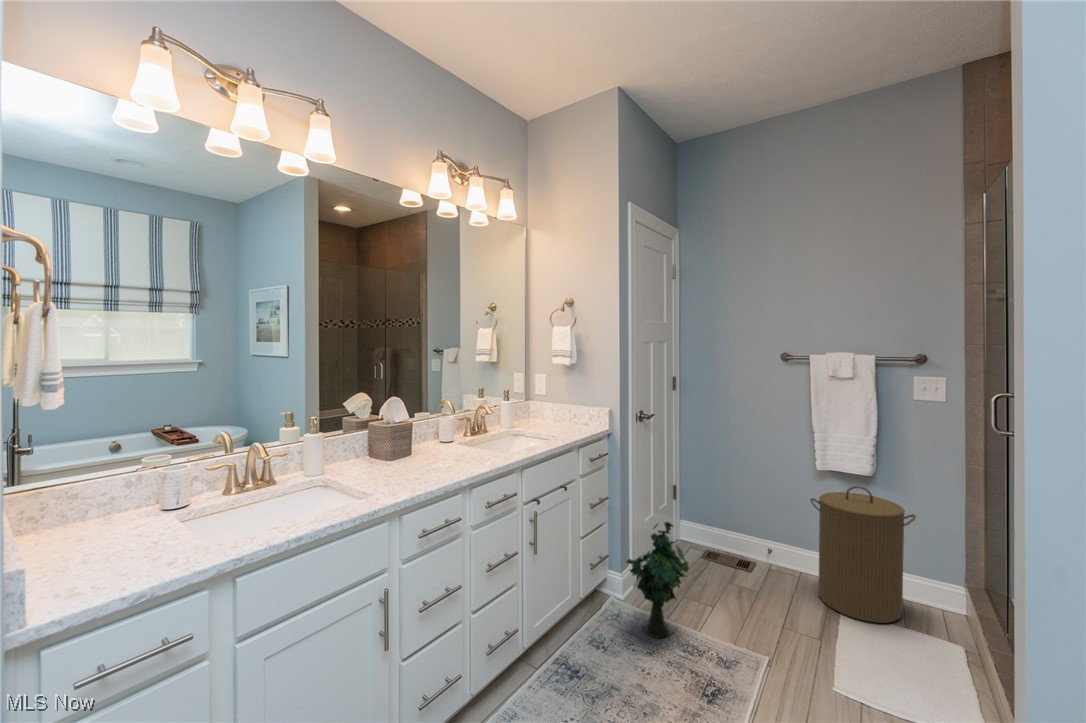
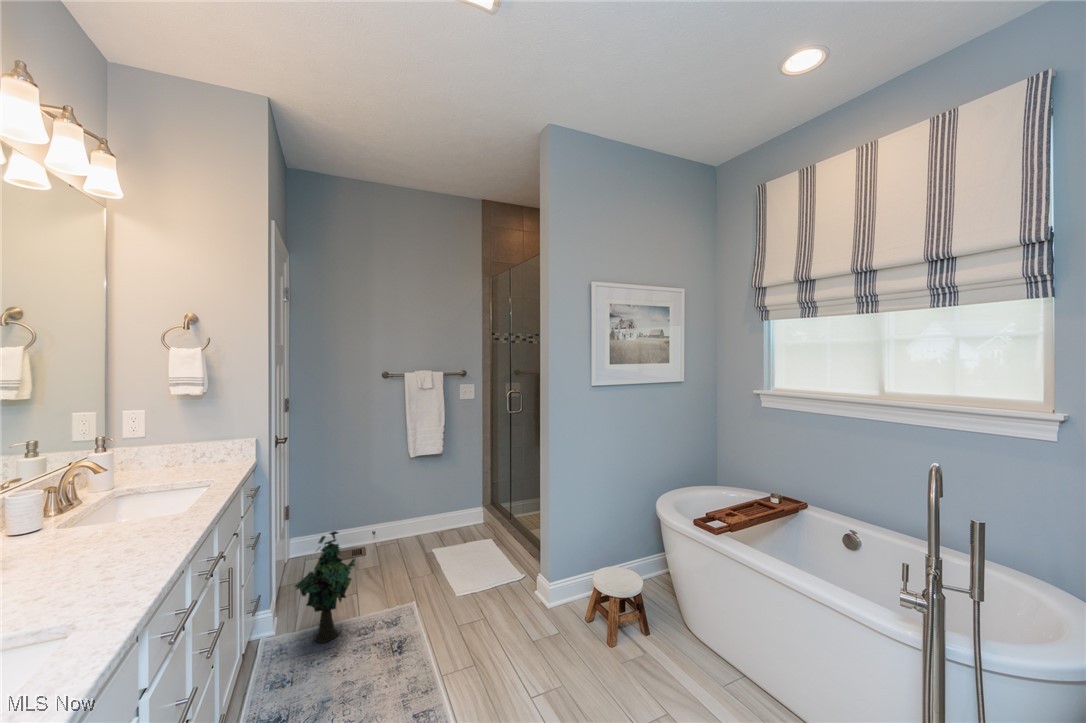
laundry hamper: present [810,486,916,623] -> none [409,462,468,551]

